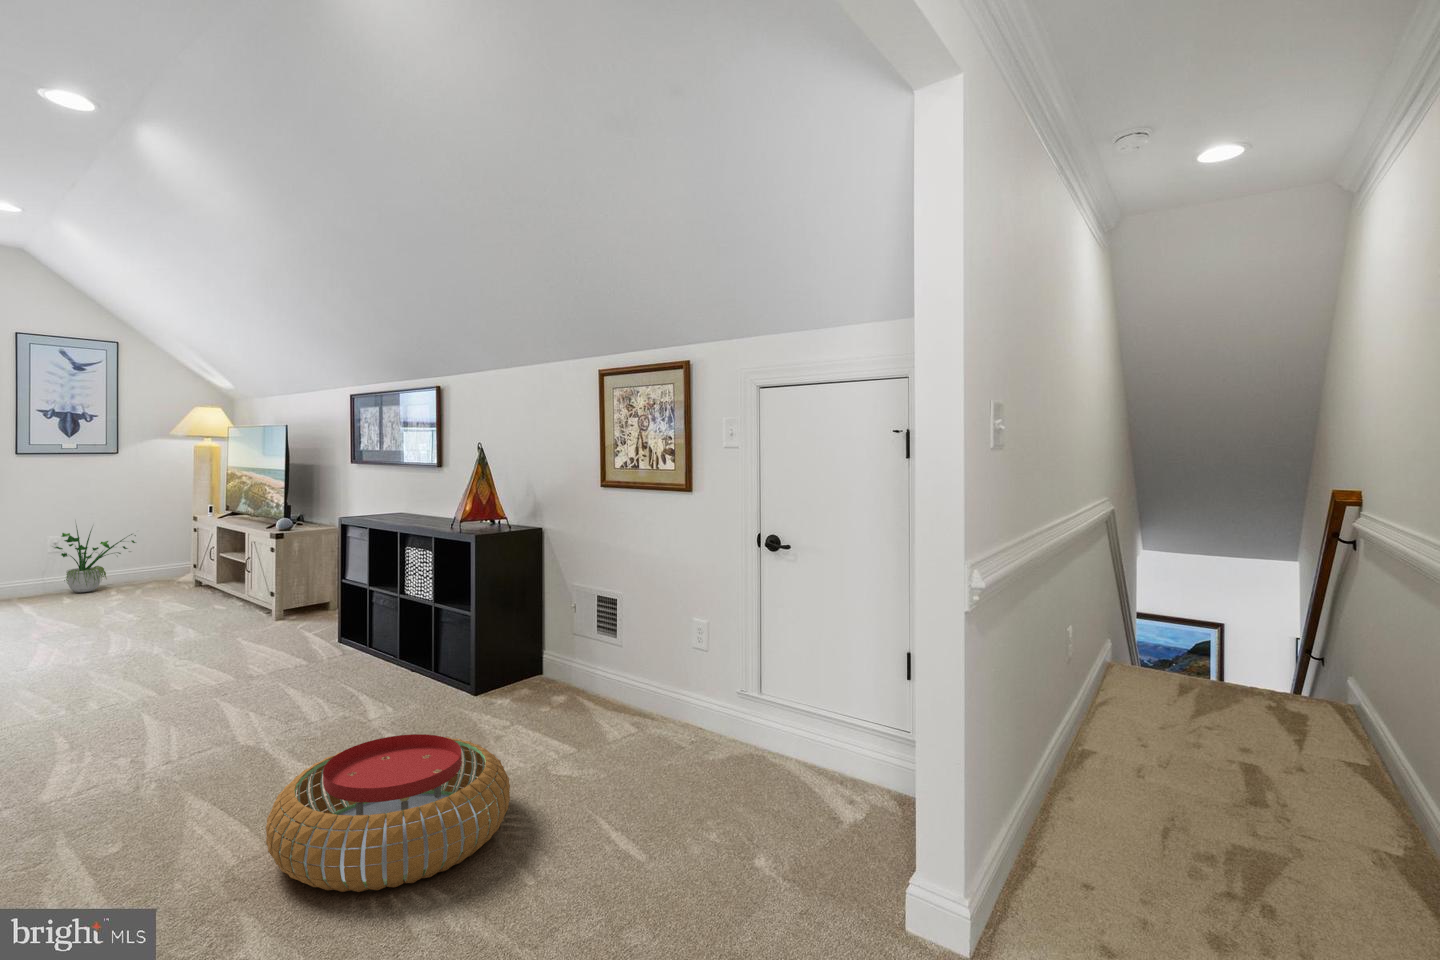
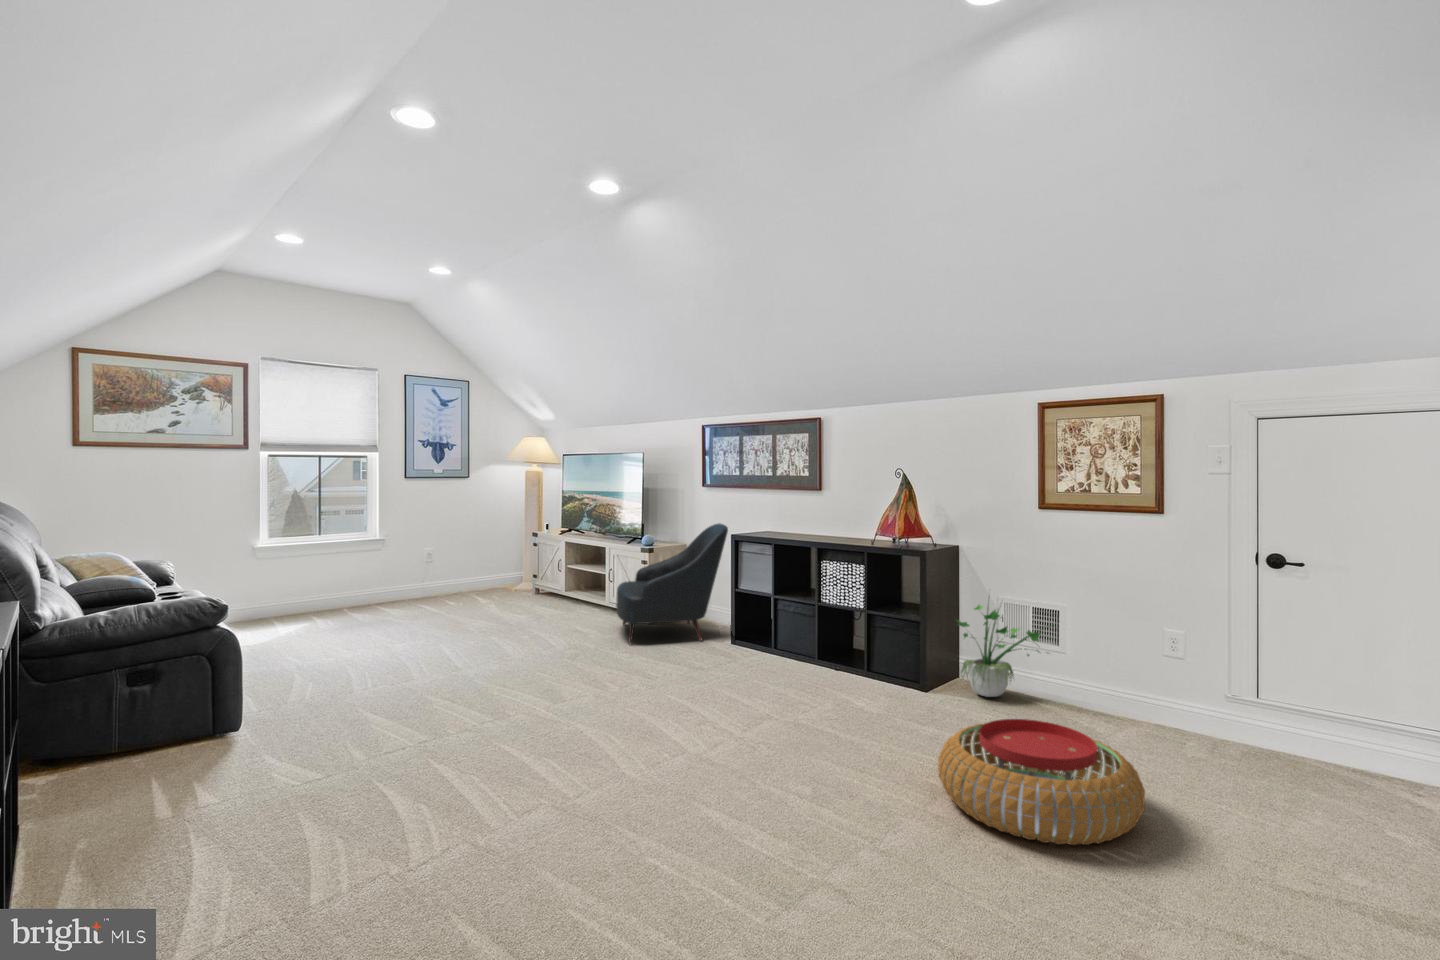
armchair: none [204,505,354,646] -> present [616,523,728,644]
potted plant: present [55,526,136,592] -> present [957,605,1048,697]

